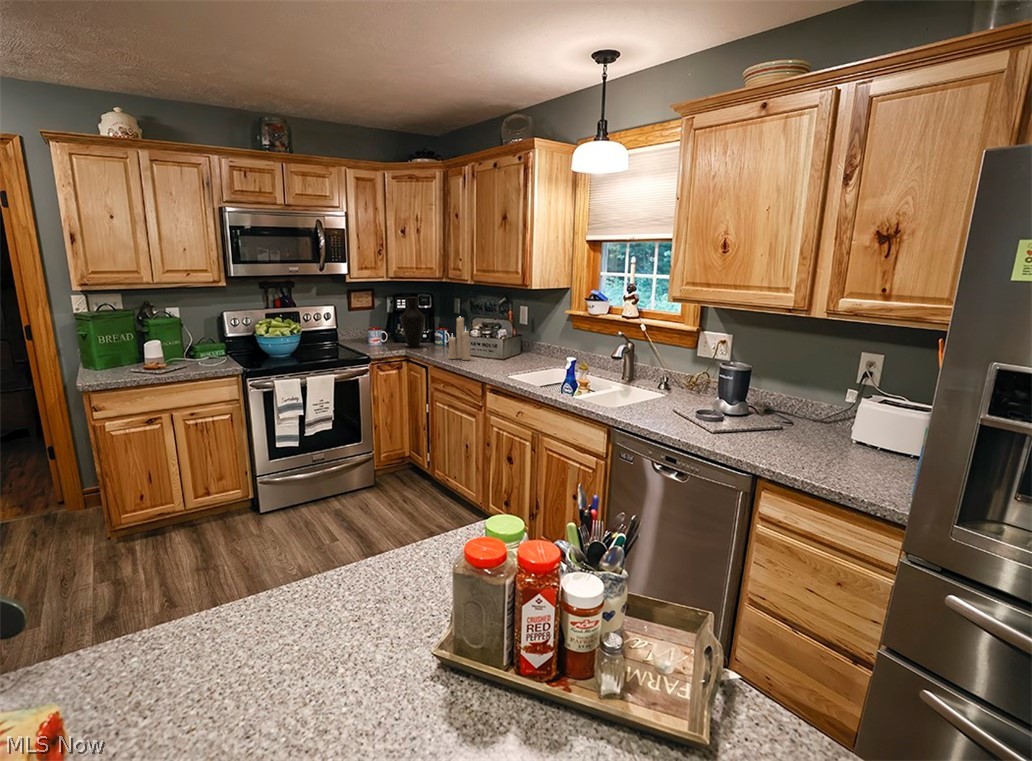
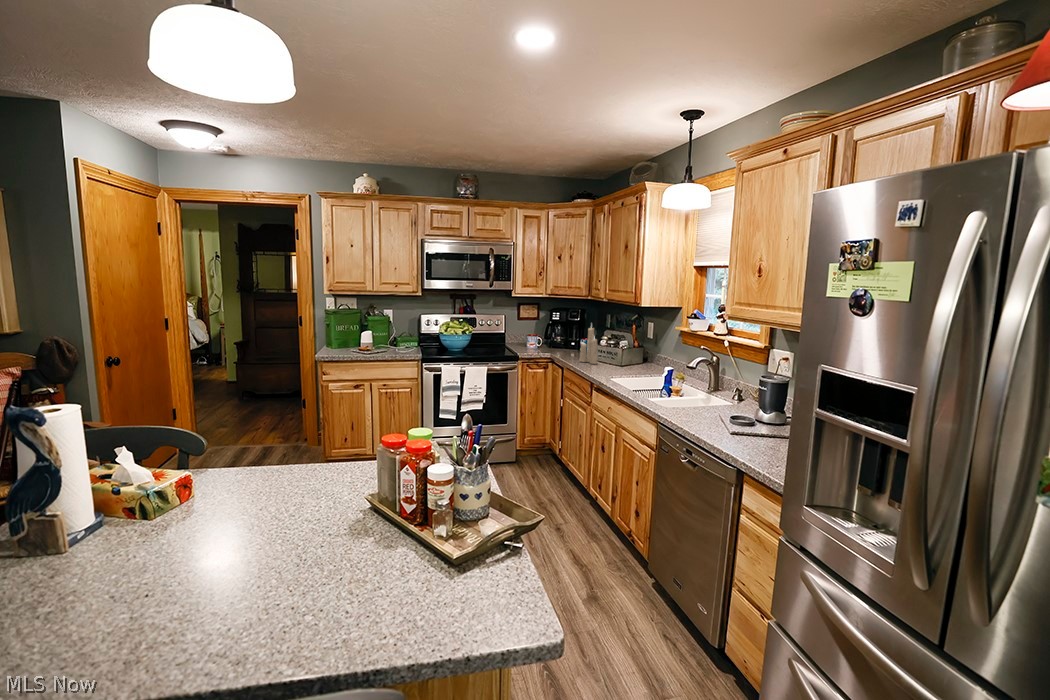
vase: present [401,297,425,347] -> none [551,310,571,351]

